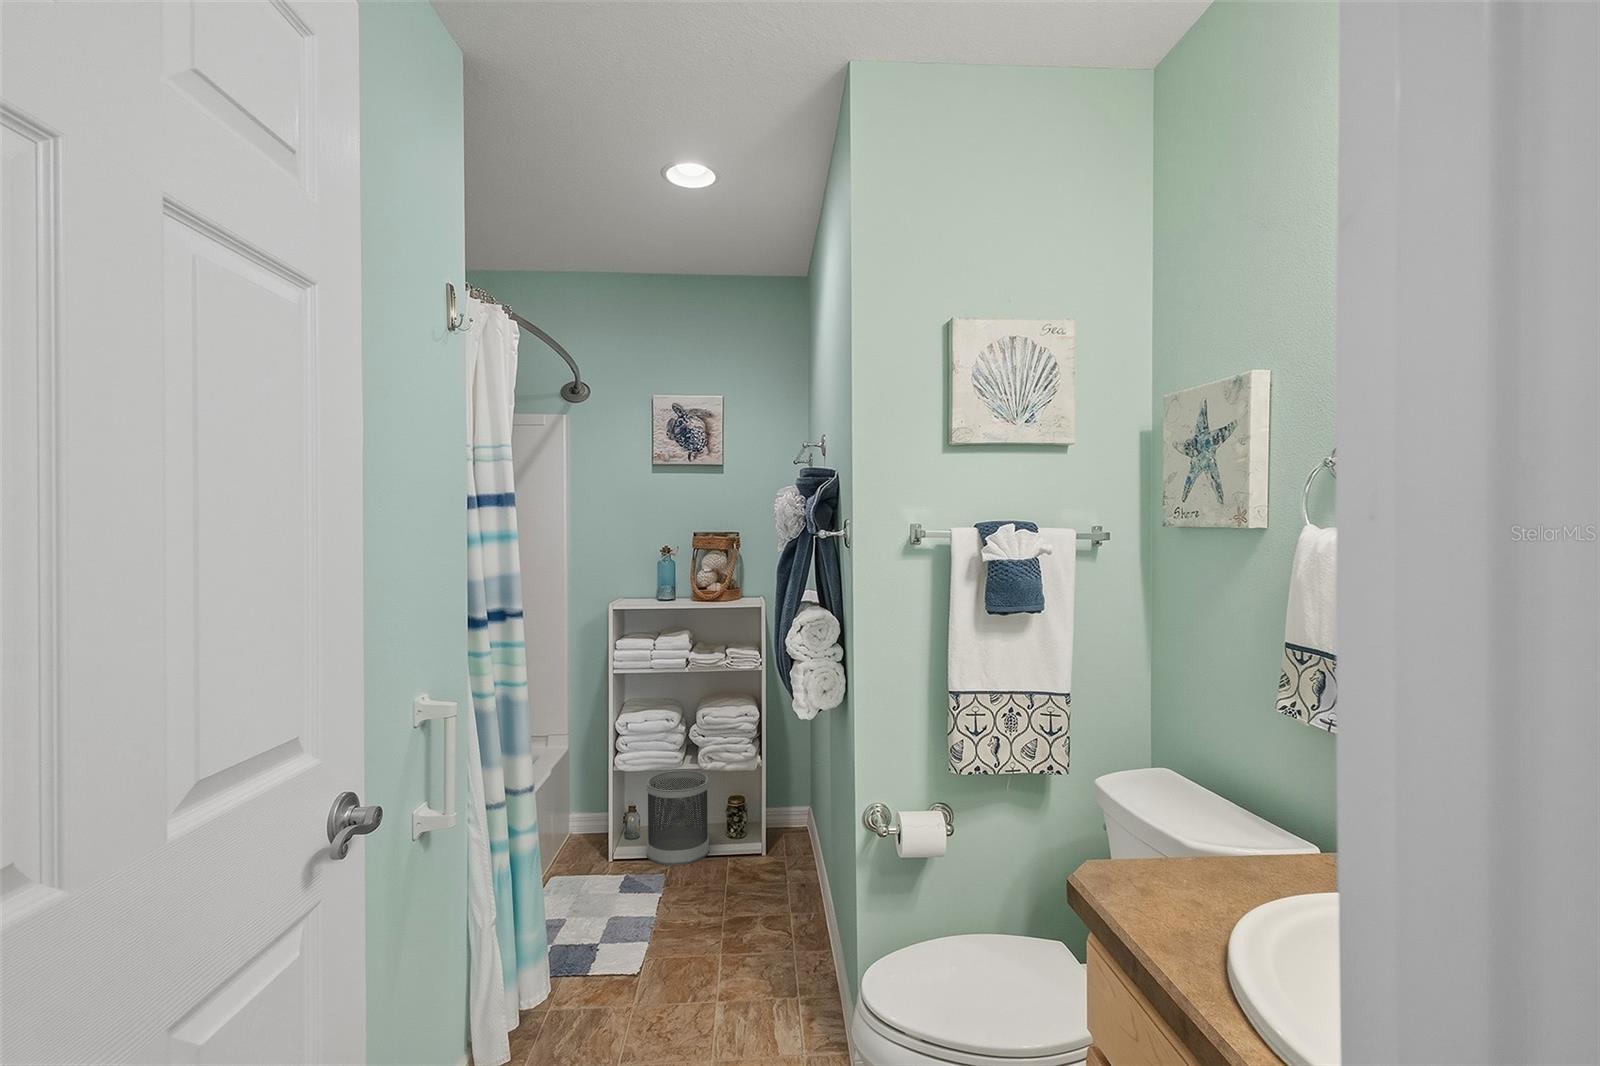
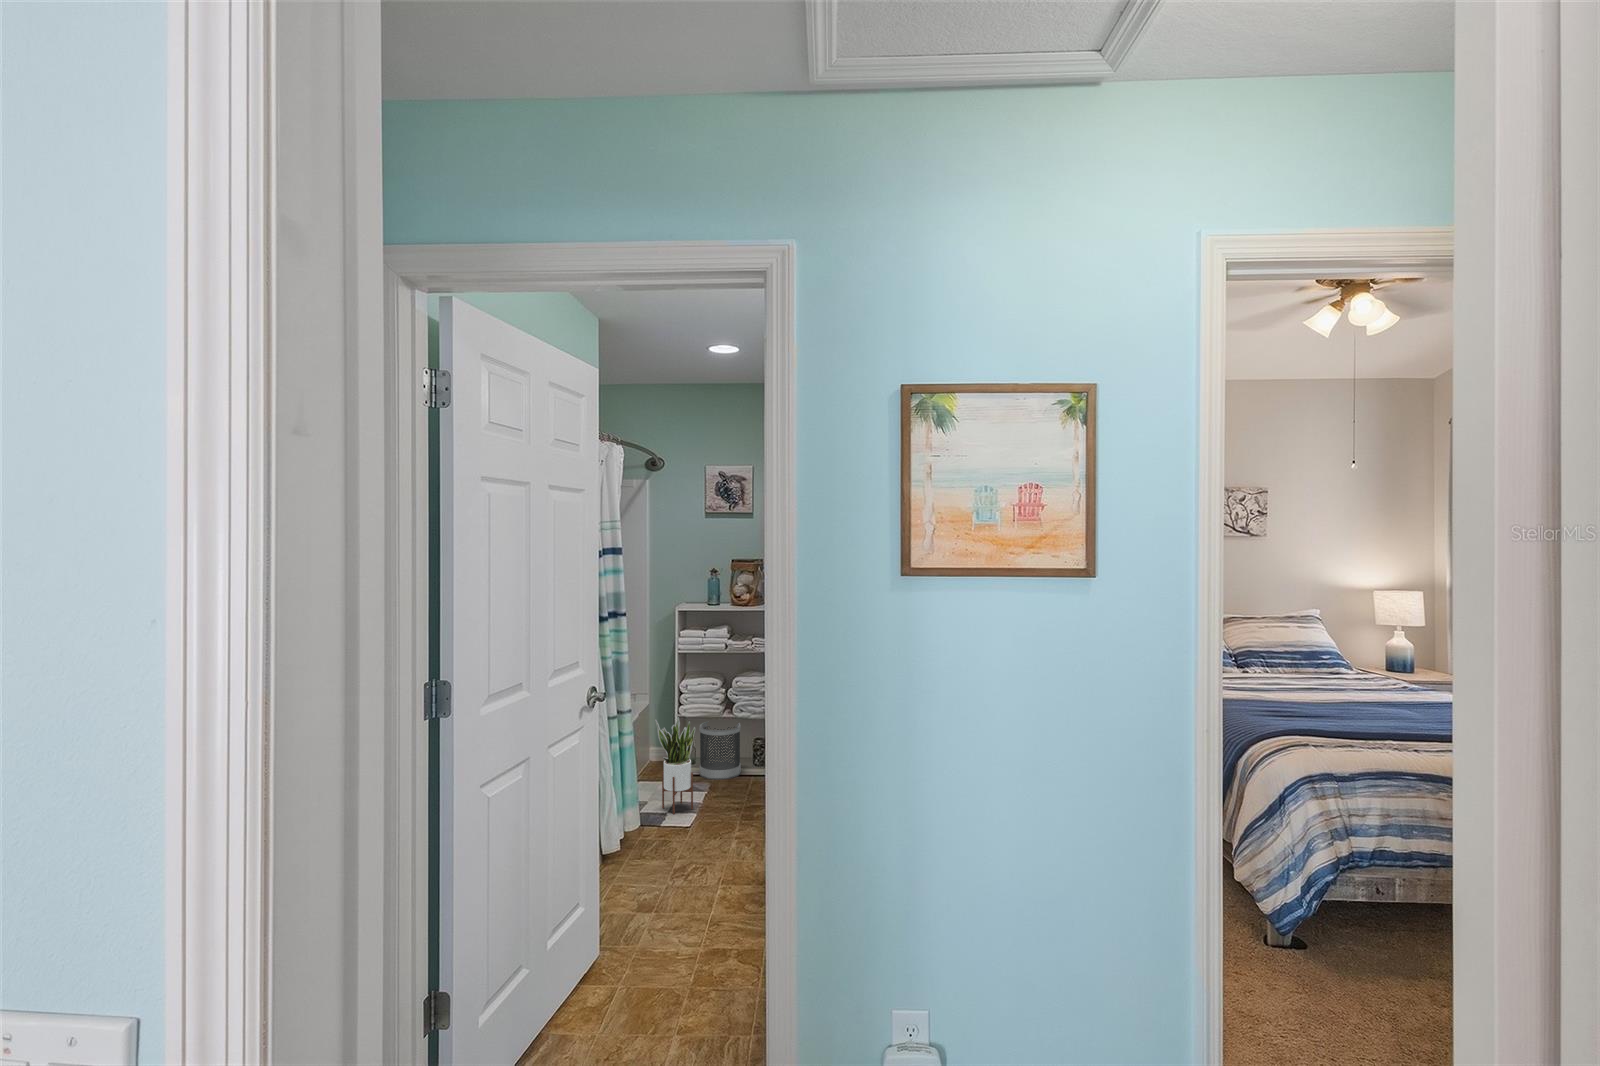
potted plant: none [578,782,645,947] -> present [655,717,695,814]

